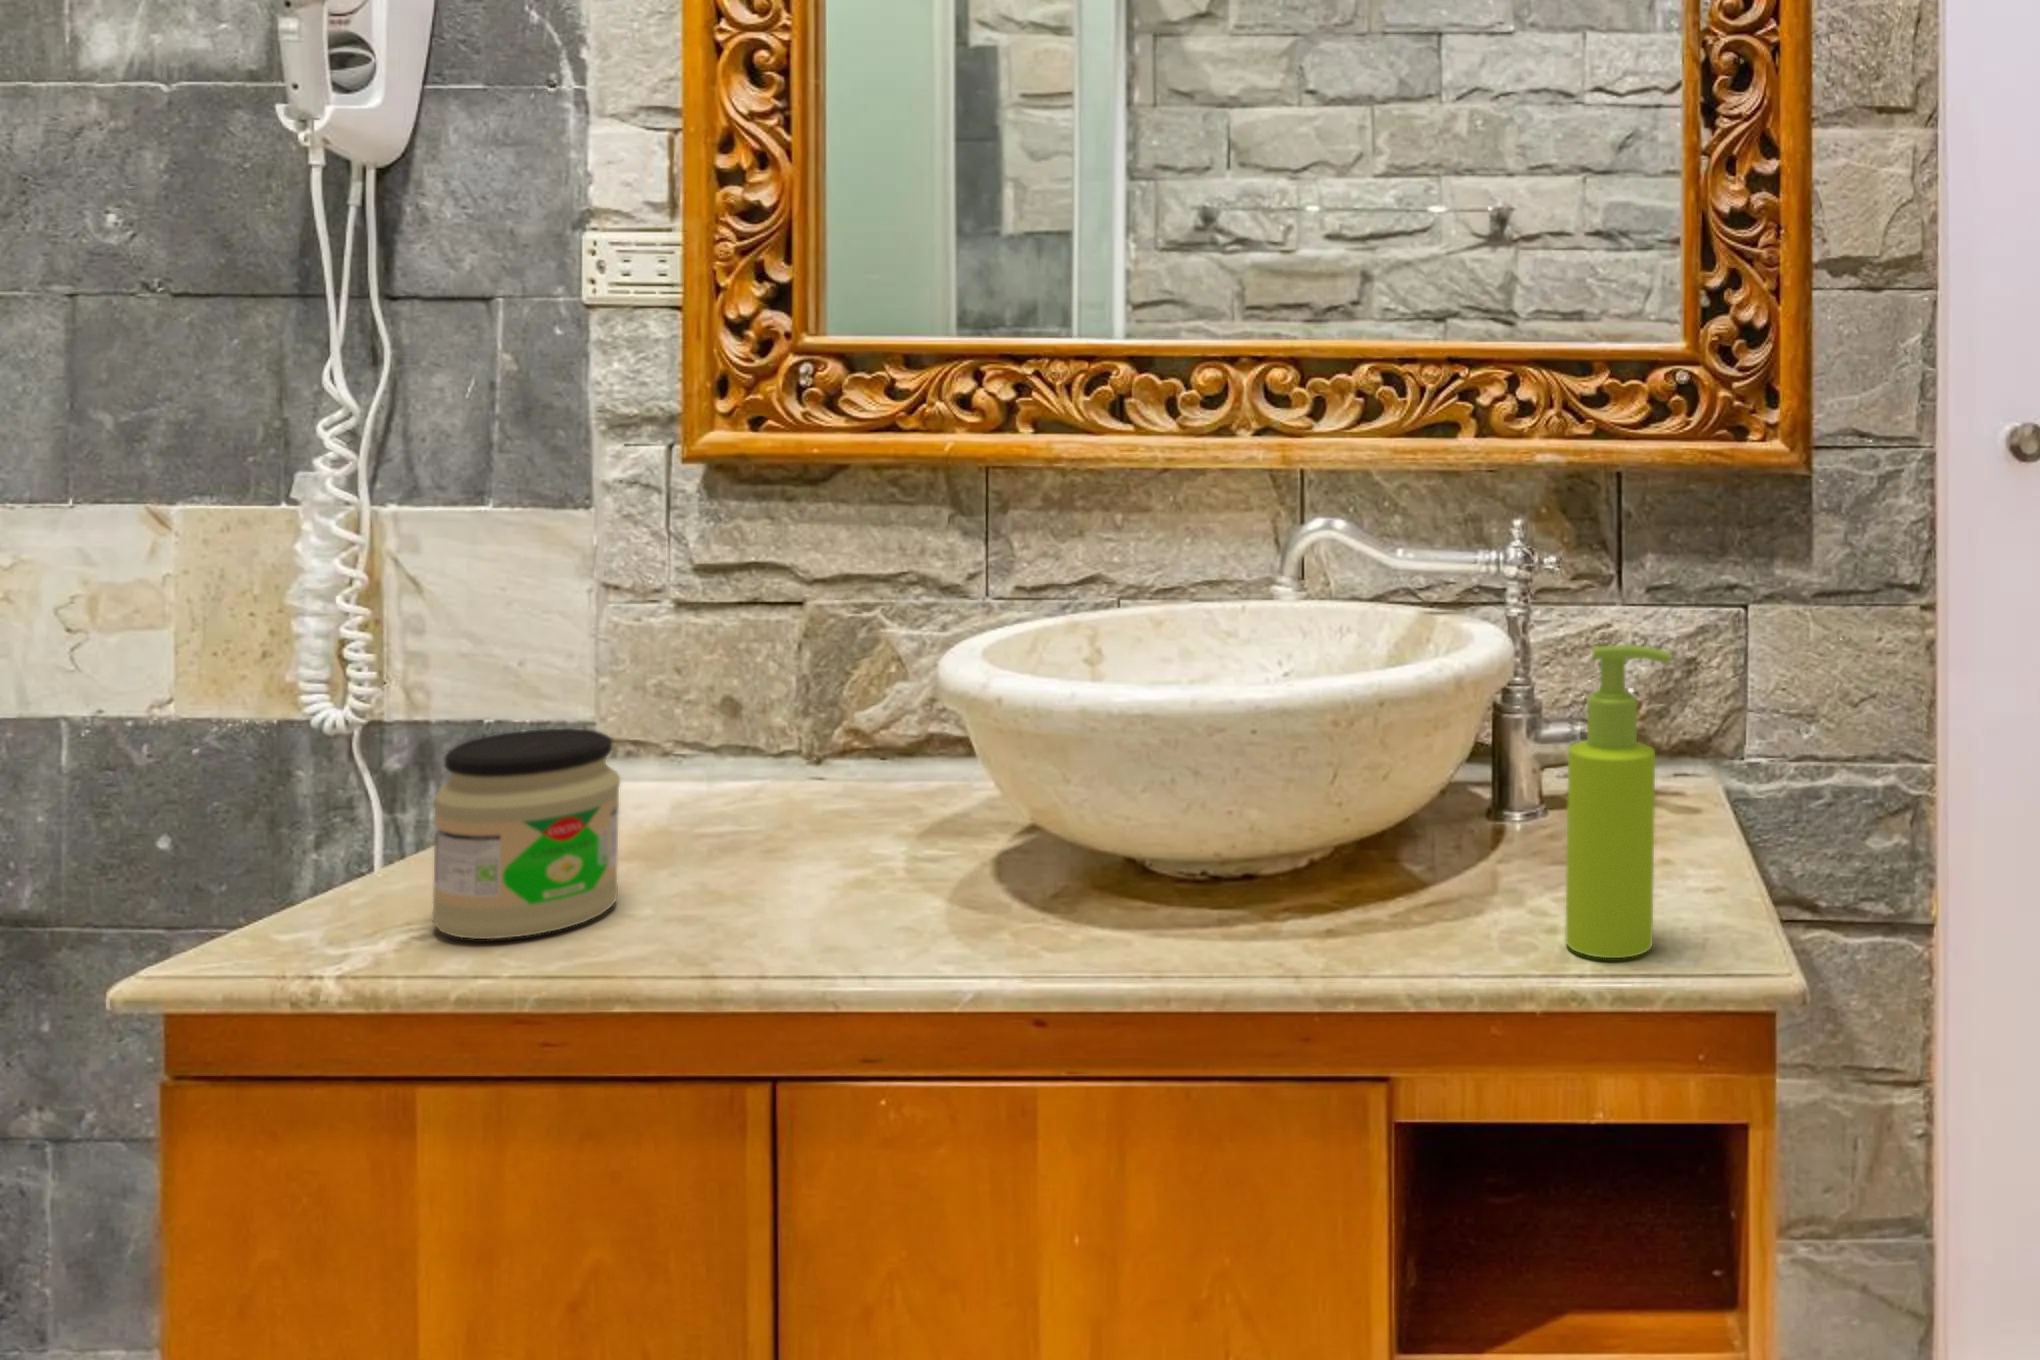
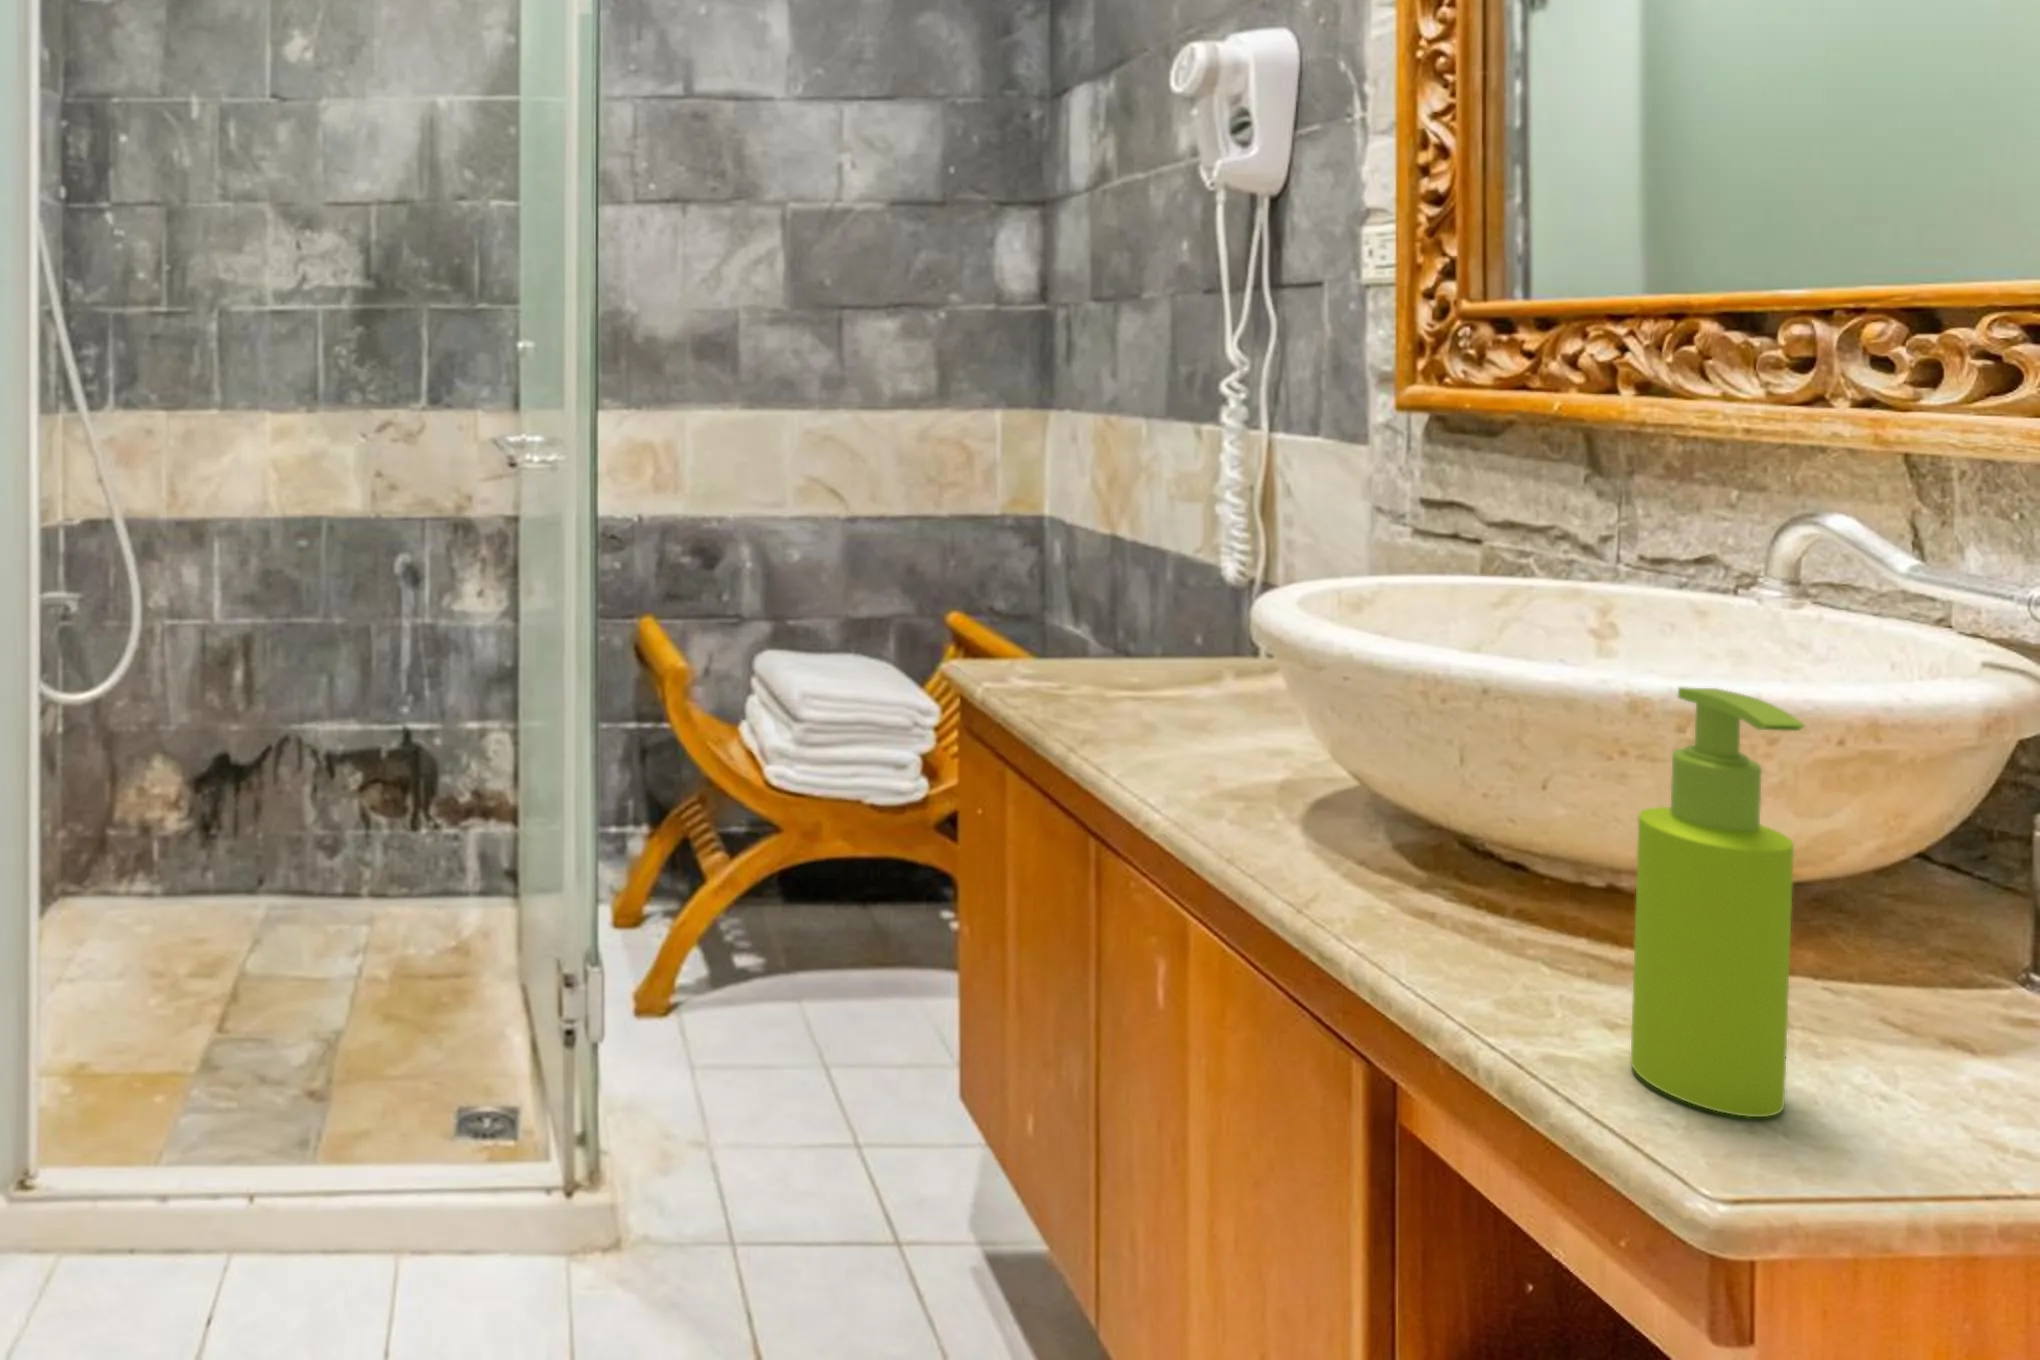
jar: present [432,729,620,939] -> none [1071,569,1187,701]

